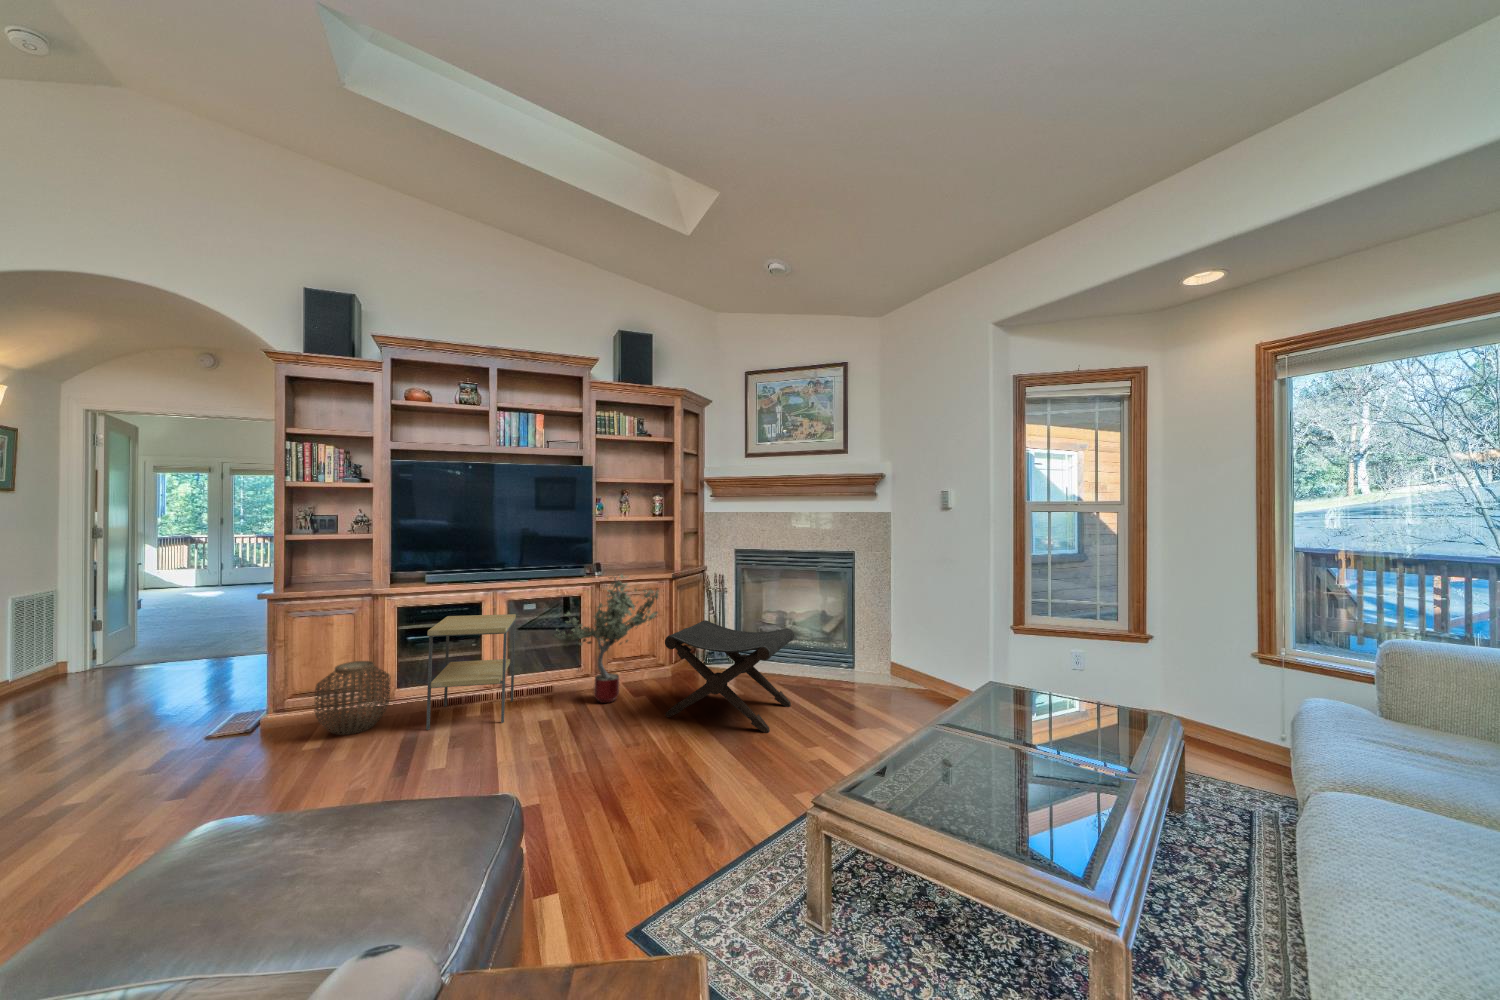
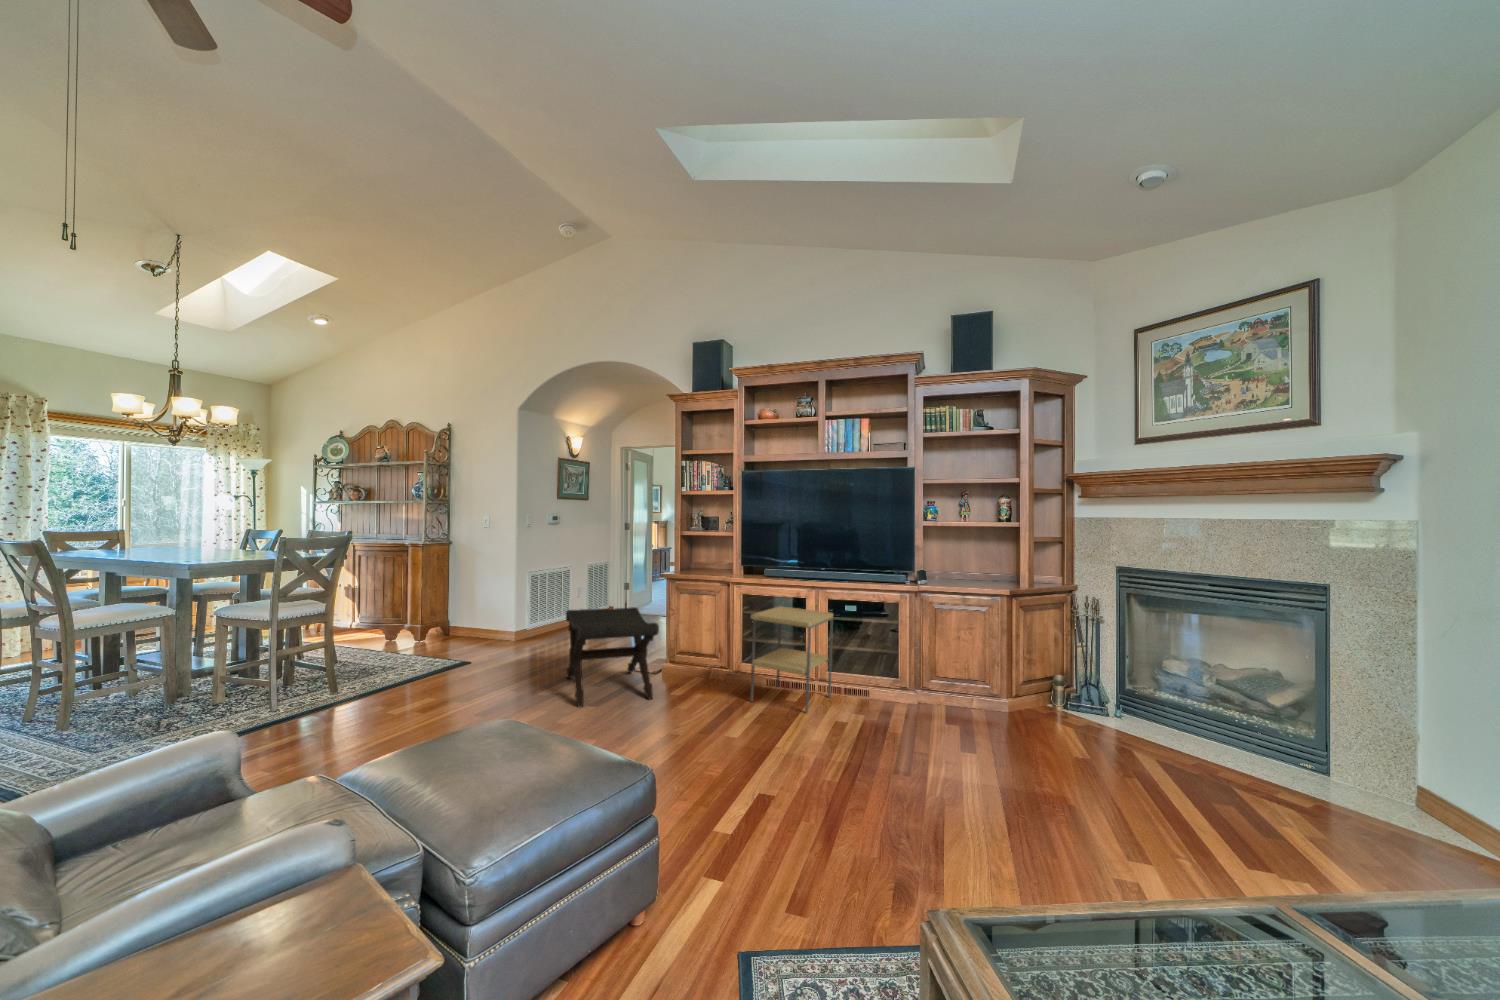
potted tree: present [555,574,658,703] -> none [858,584,977,725]
footstool: present [665,620,794,733] -> present [566,607,659,707]
woven basket: present [315,661,390,735] -> none [686,632,735,690]

